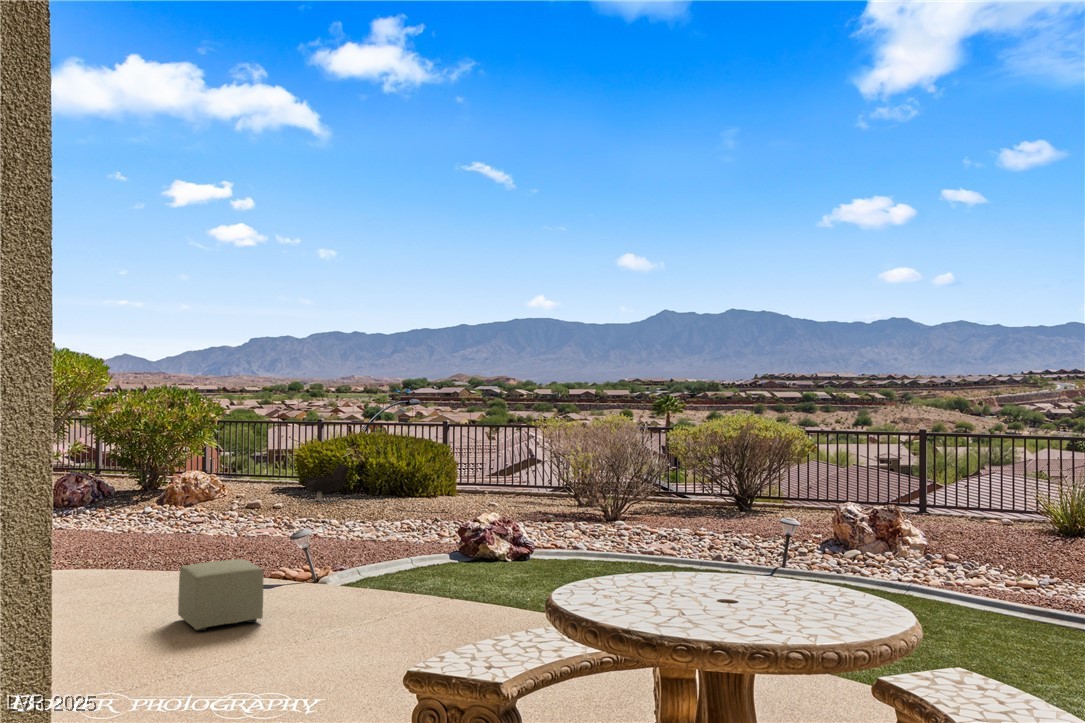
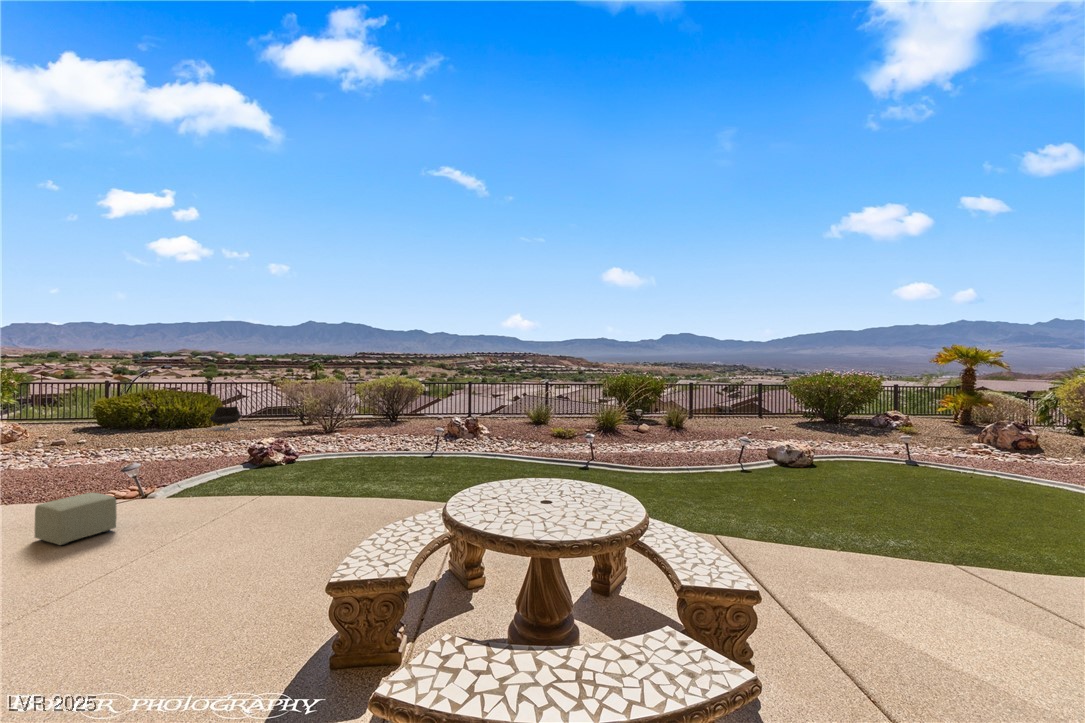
lounge chair: present [304,465,349,504] -> present [209,406,241,431]

